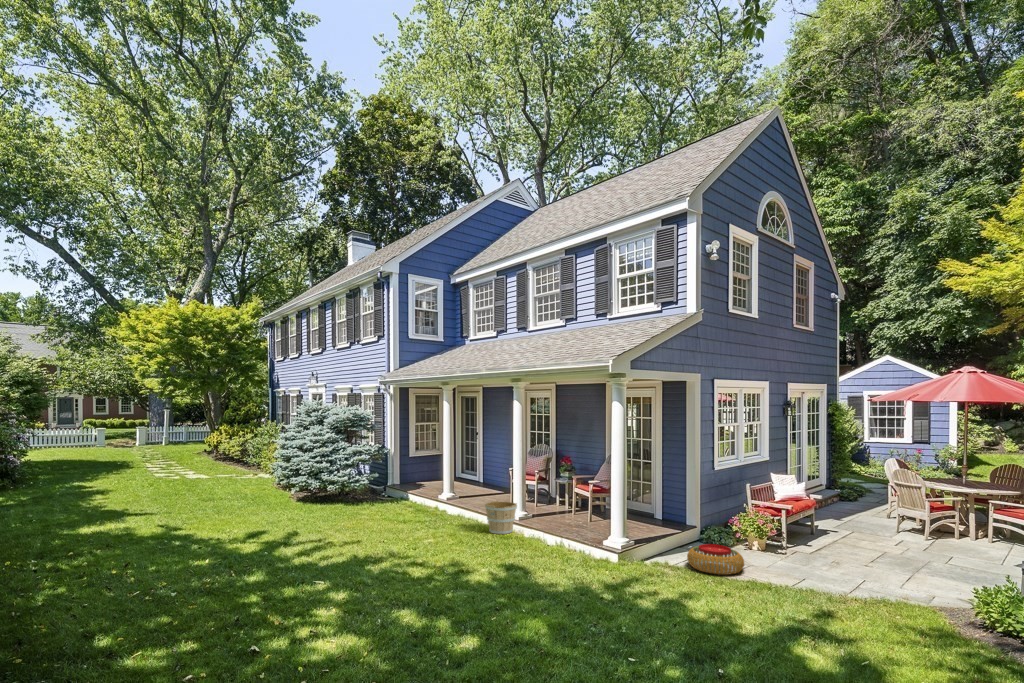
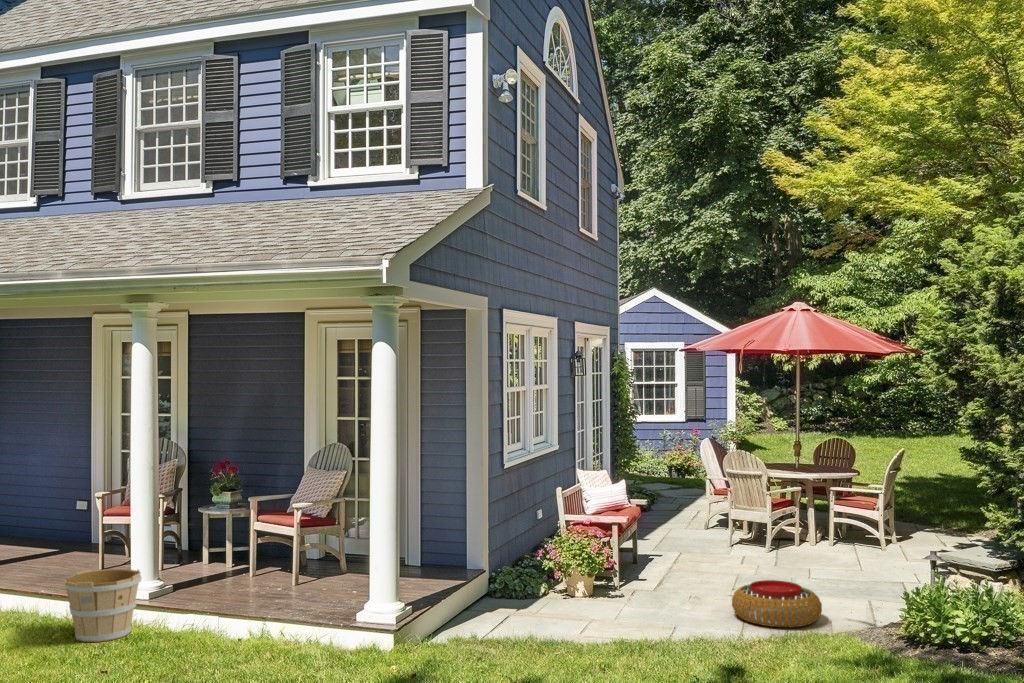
pouf: present [687,544,744,575] -> present [732,580,822,627]

